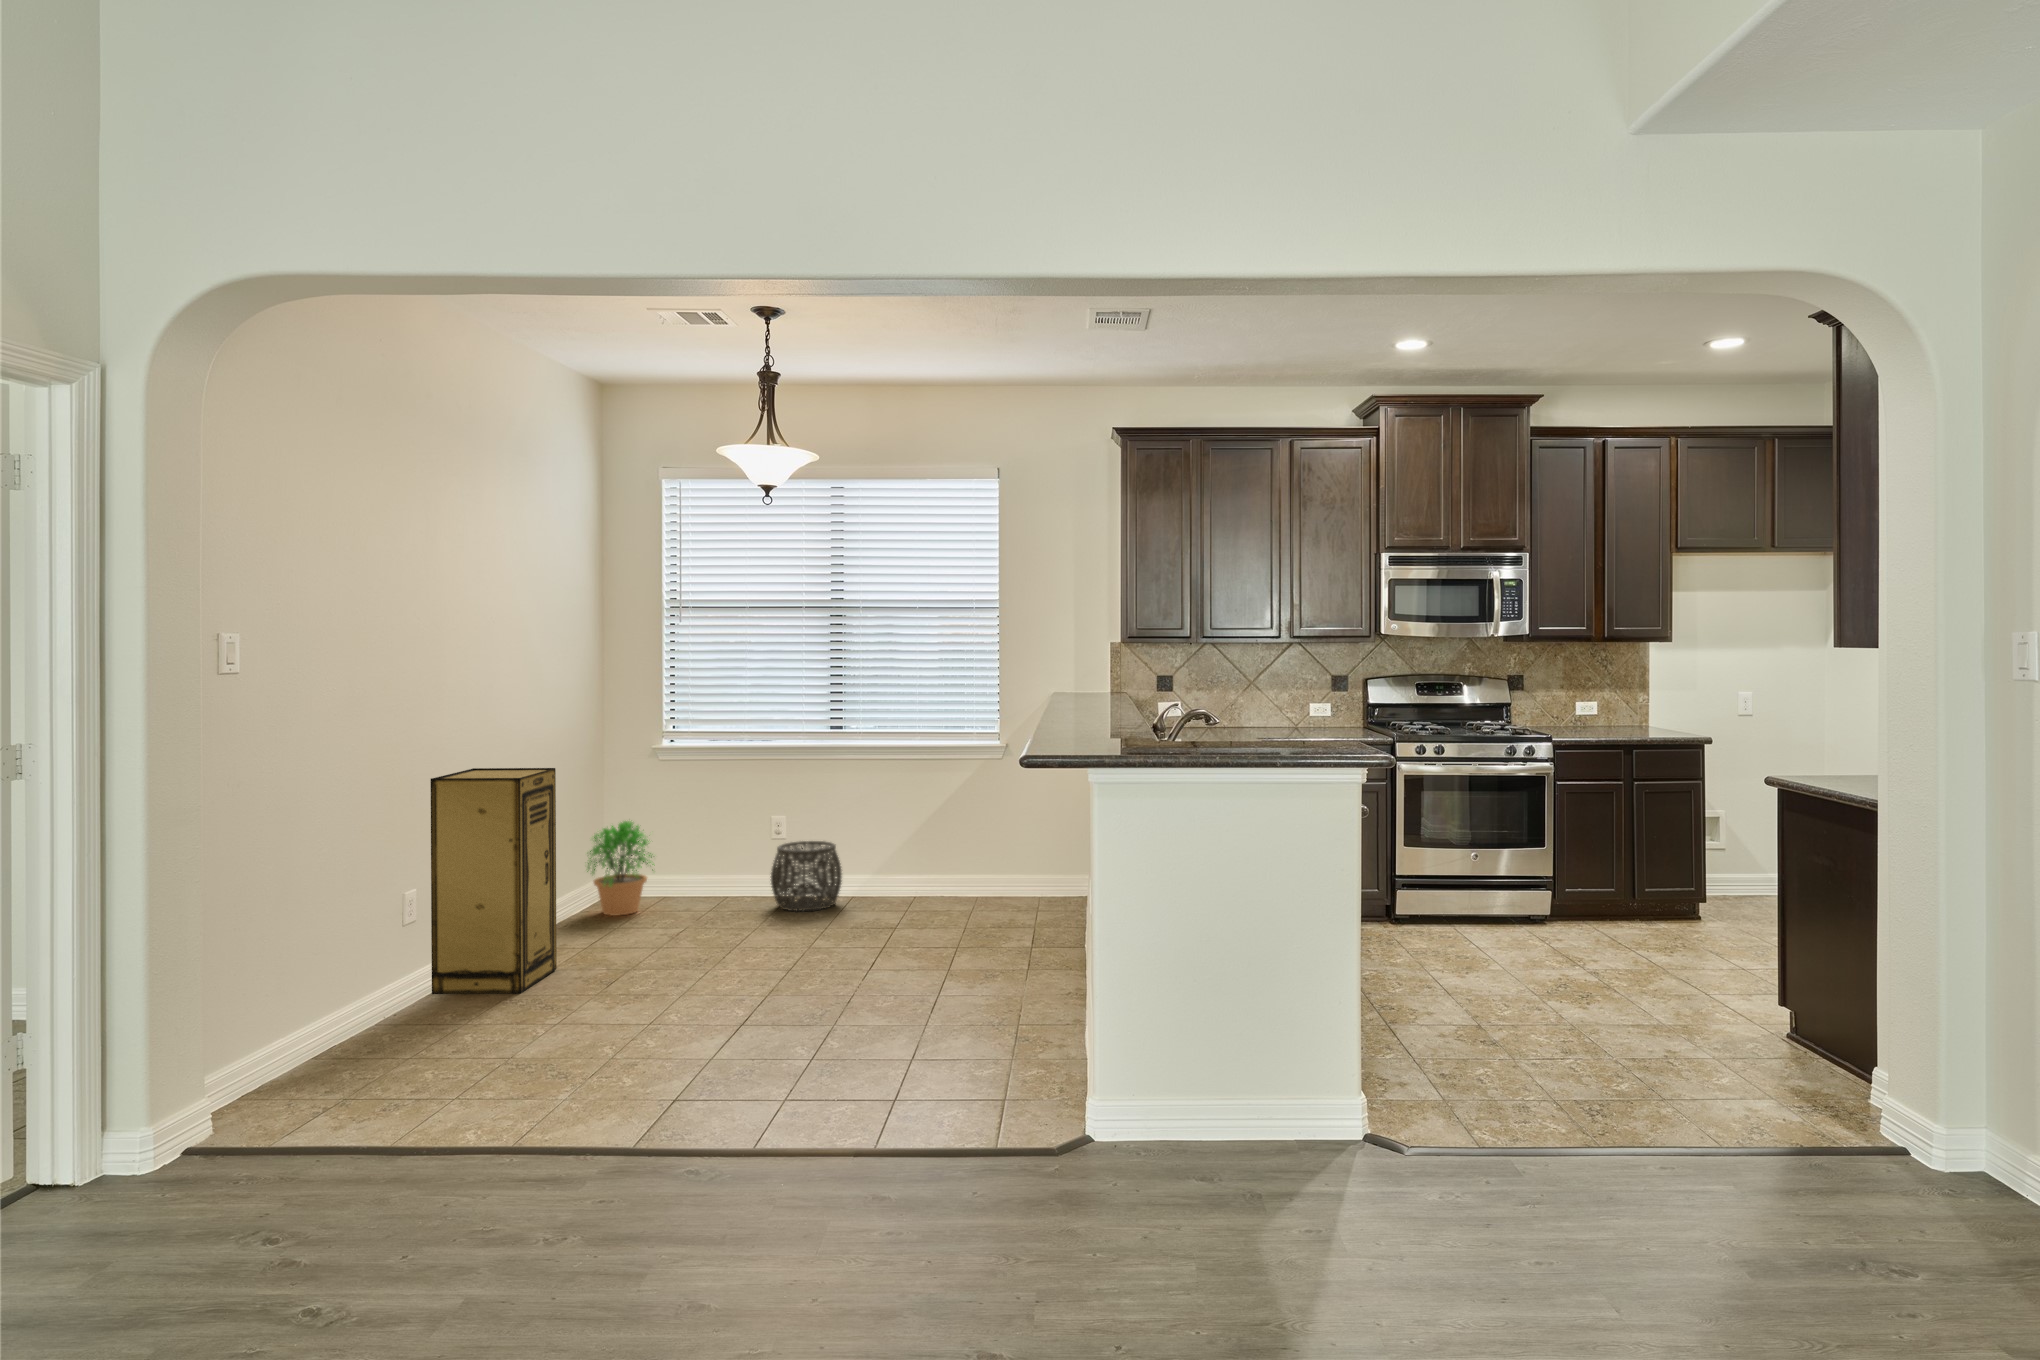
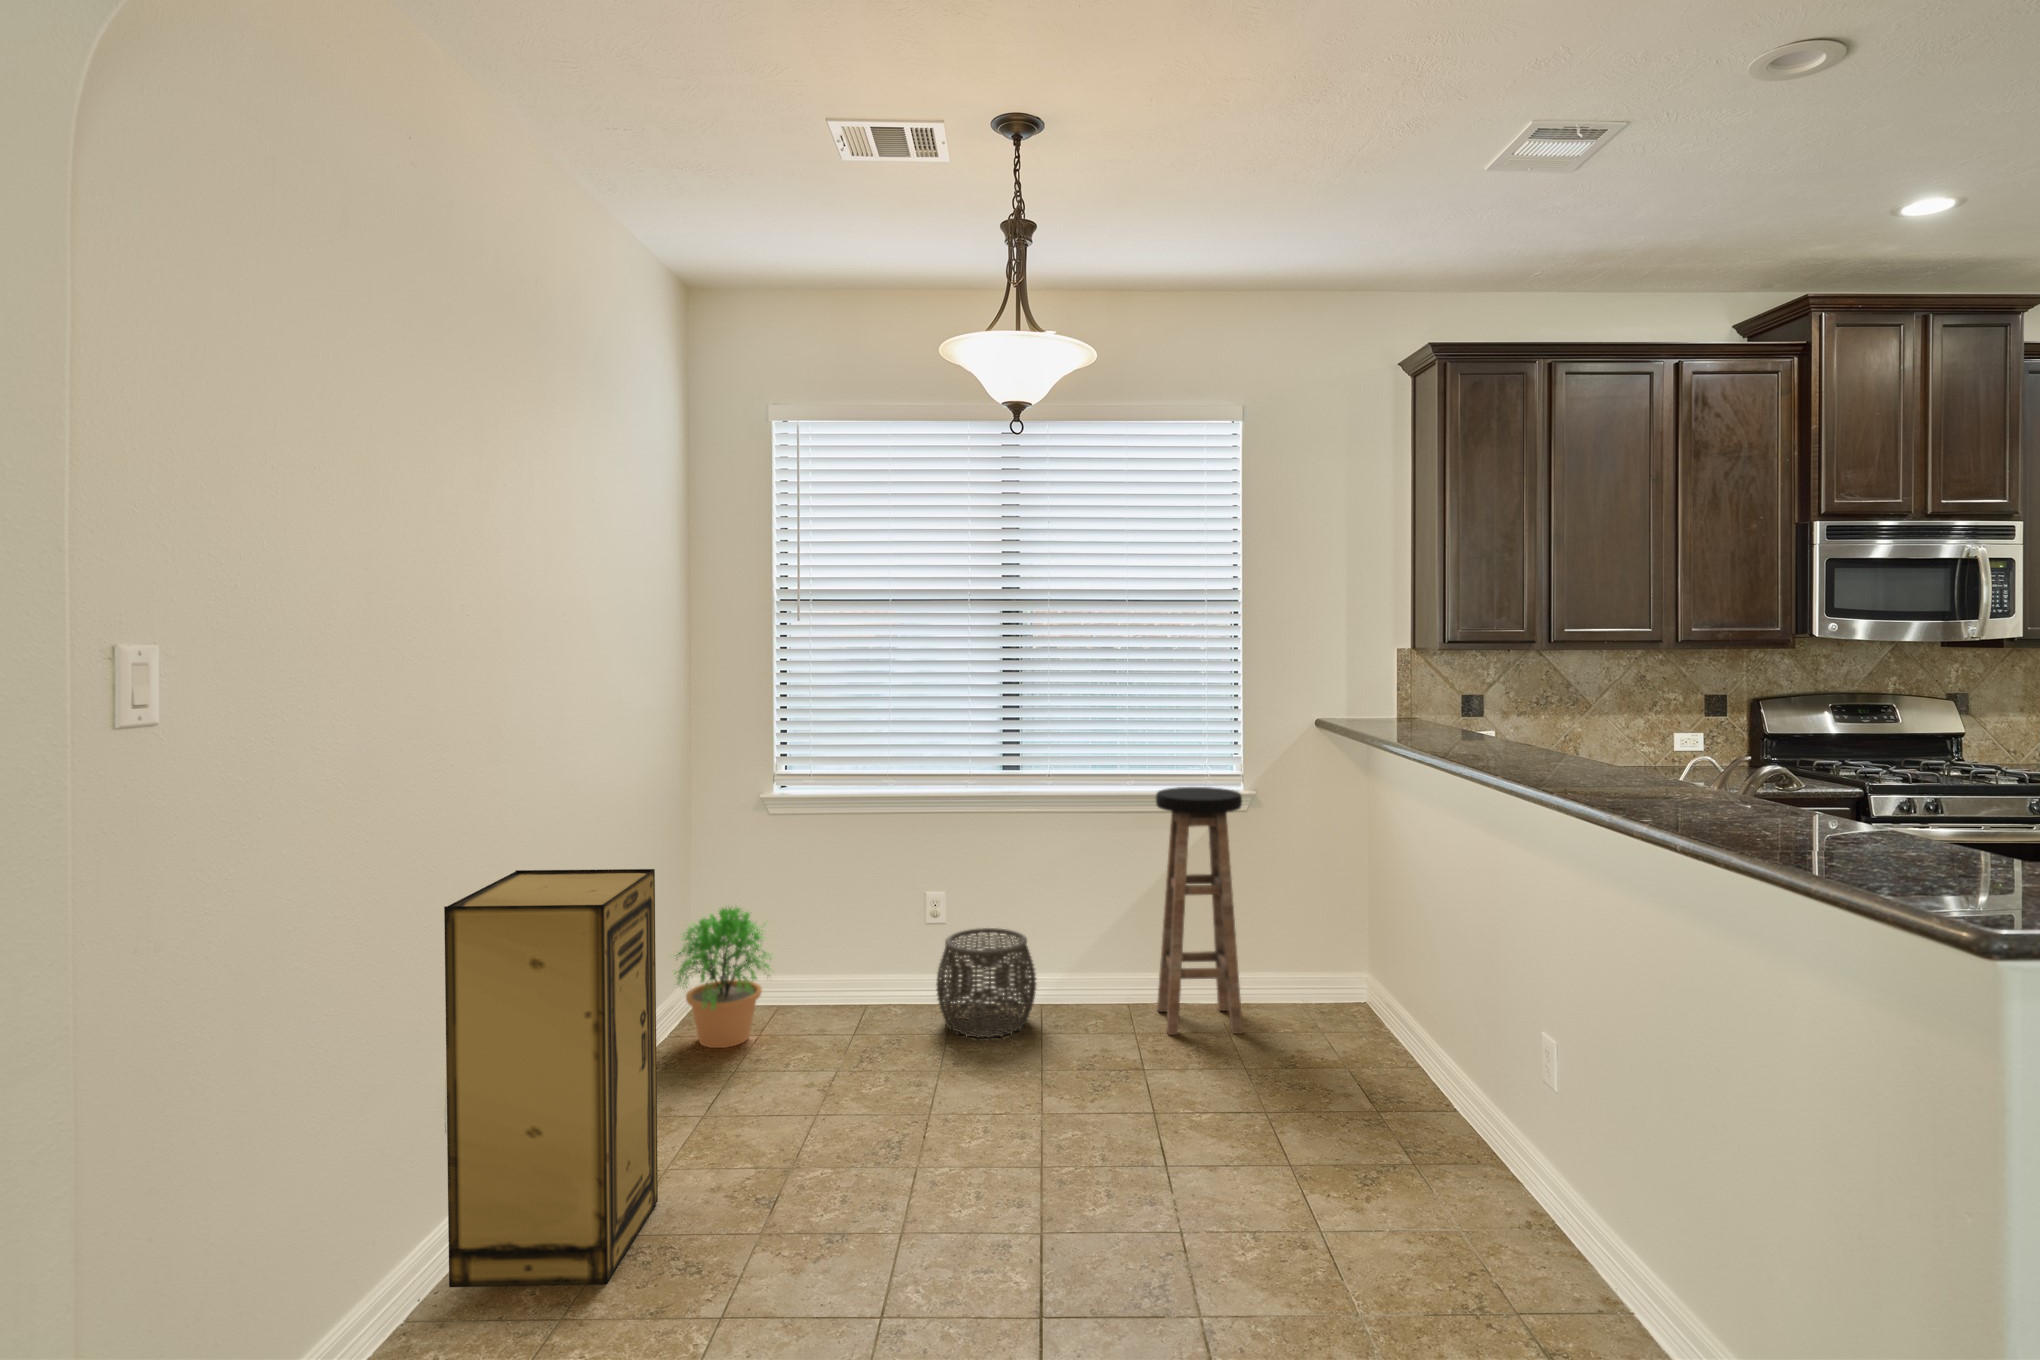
bar stool: none [927,741,987,911] -> present [1156,787,1243,1035]

